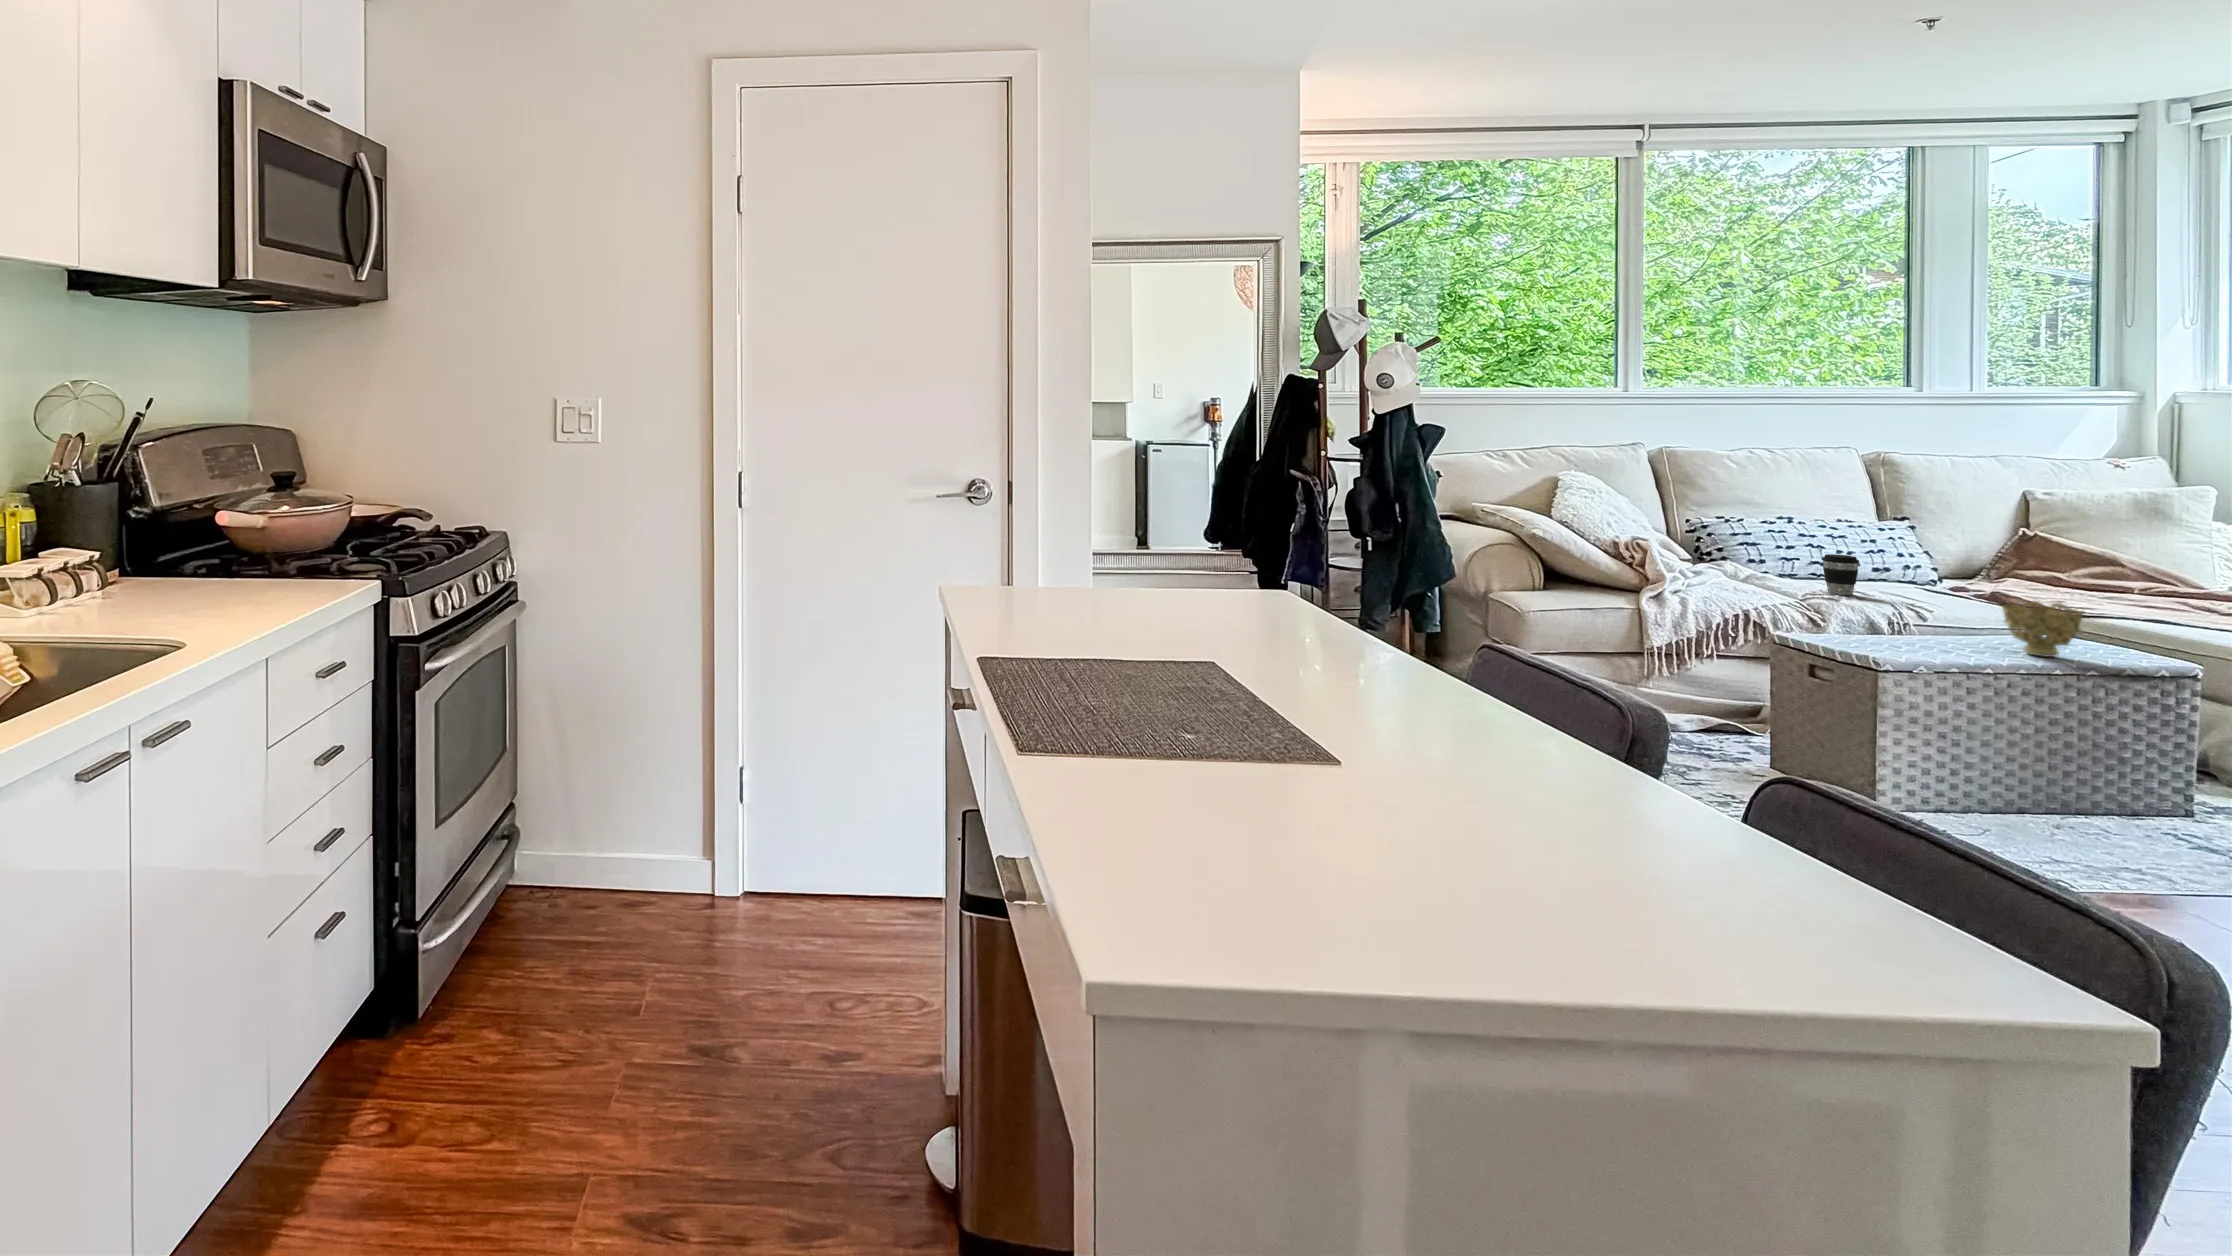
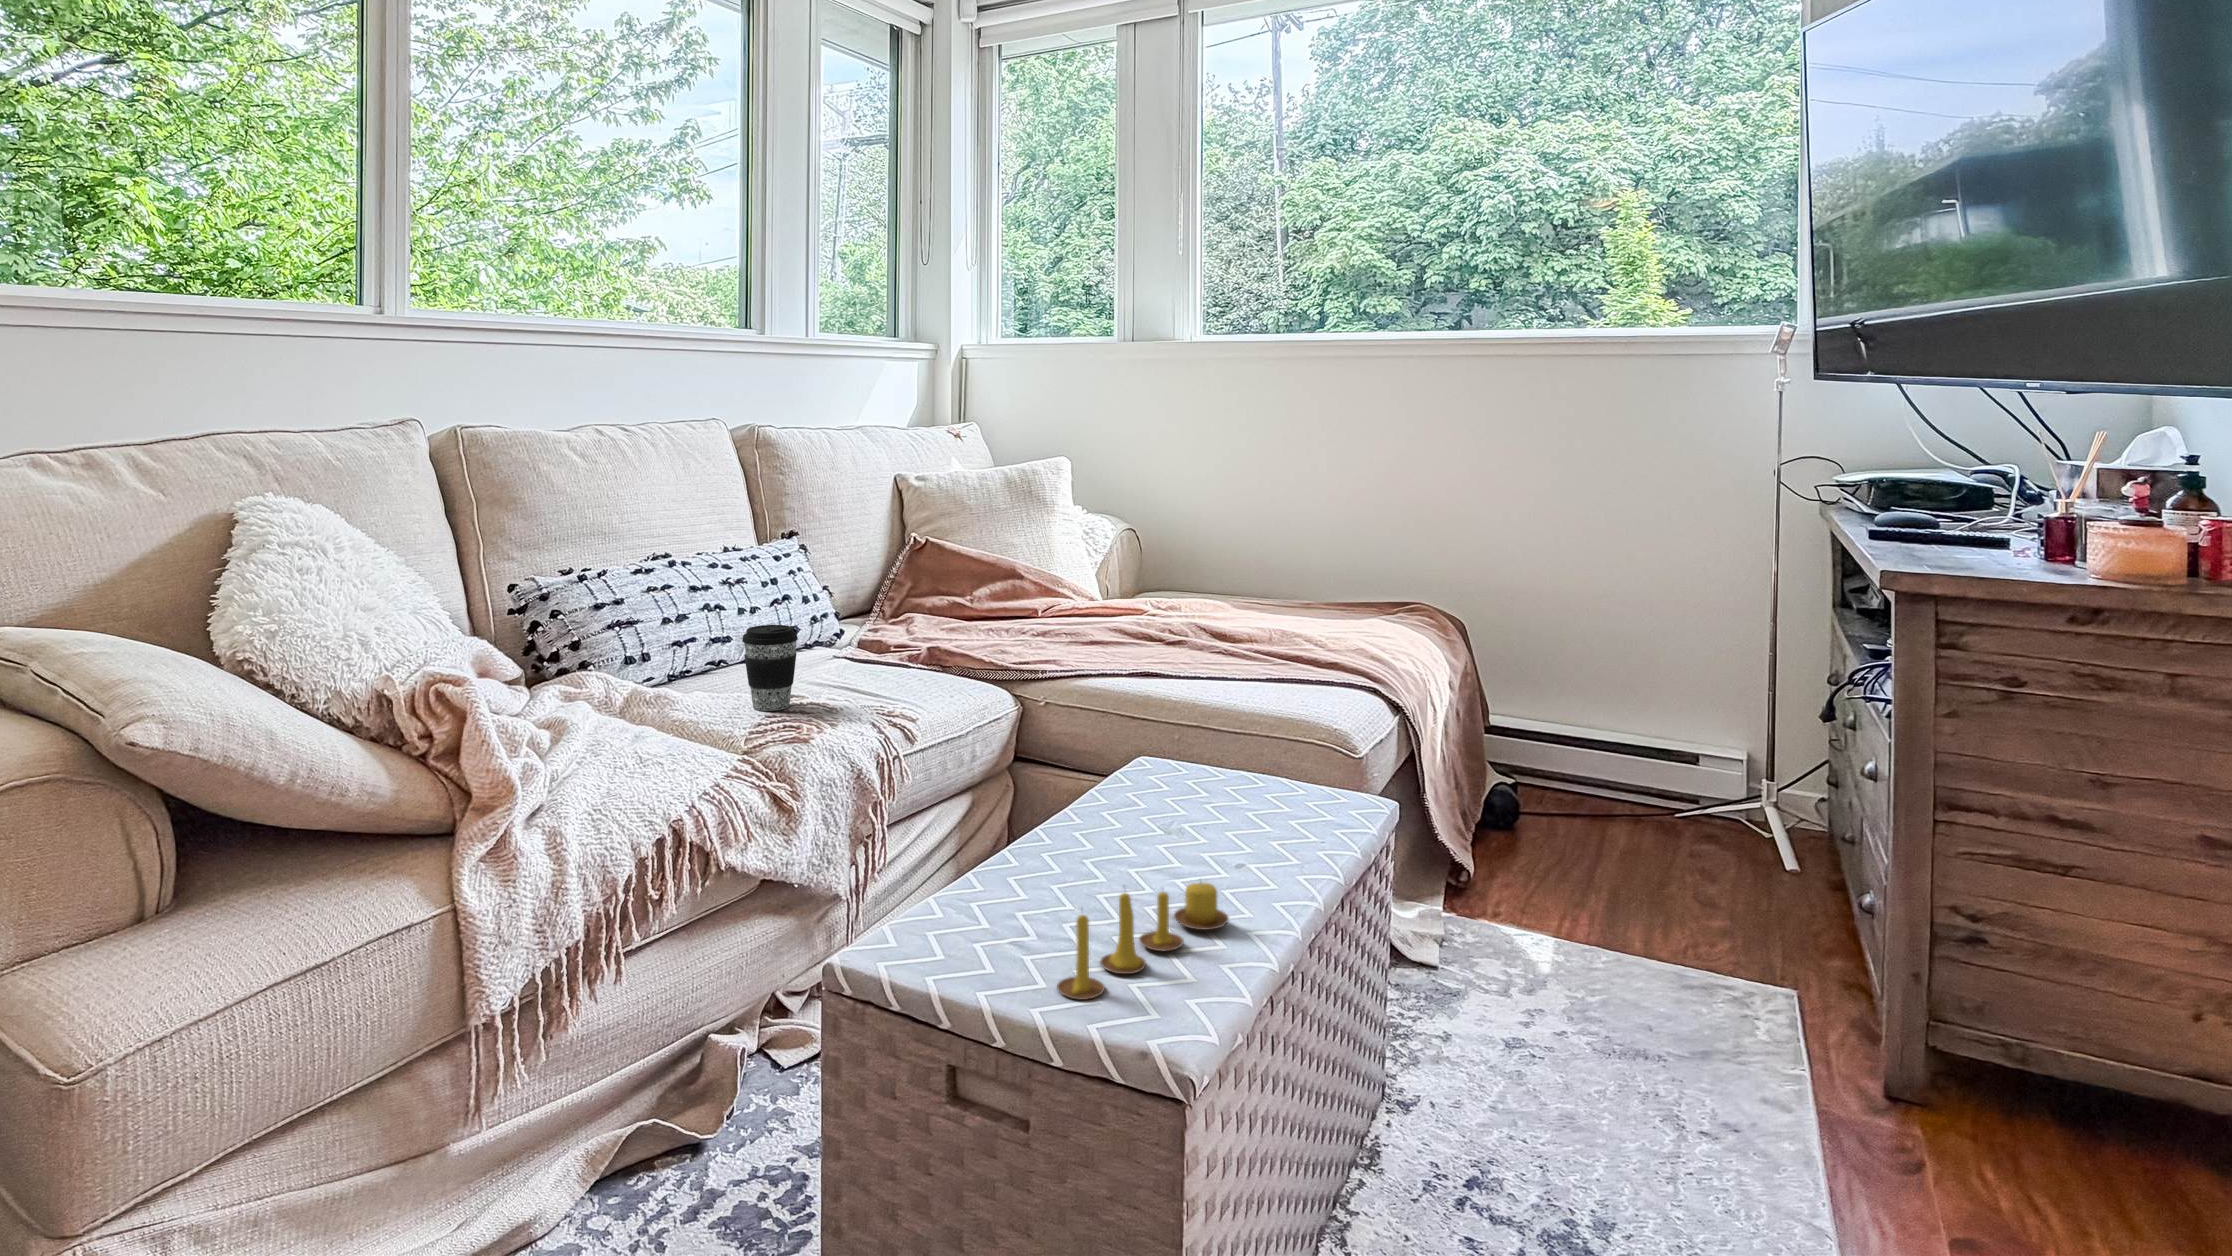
decorative bowl: present [2001,601,2083,657] -> none [1143,701,1268,836]
candle: none [1863,628,1982,662] -> present [1057,882,1229,1000]

